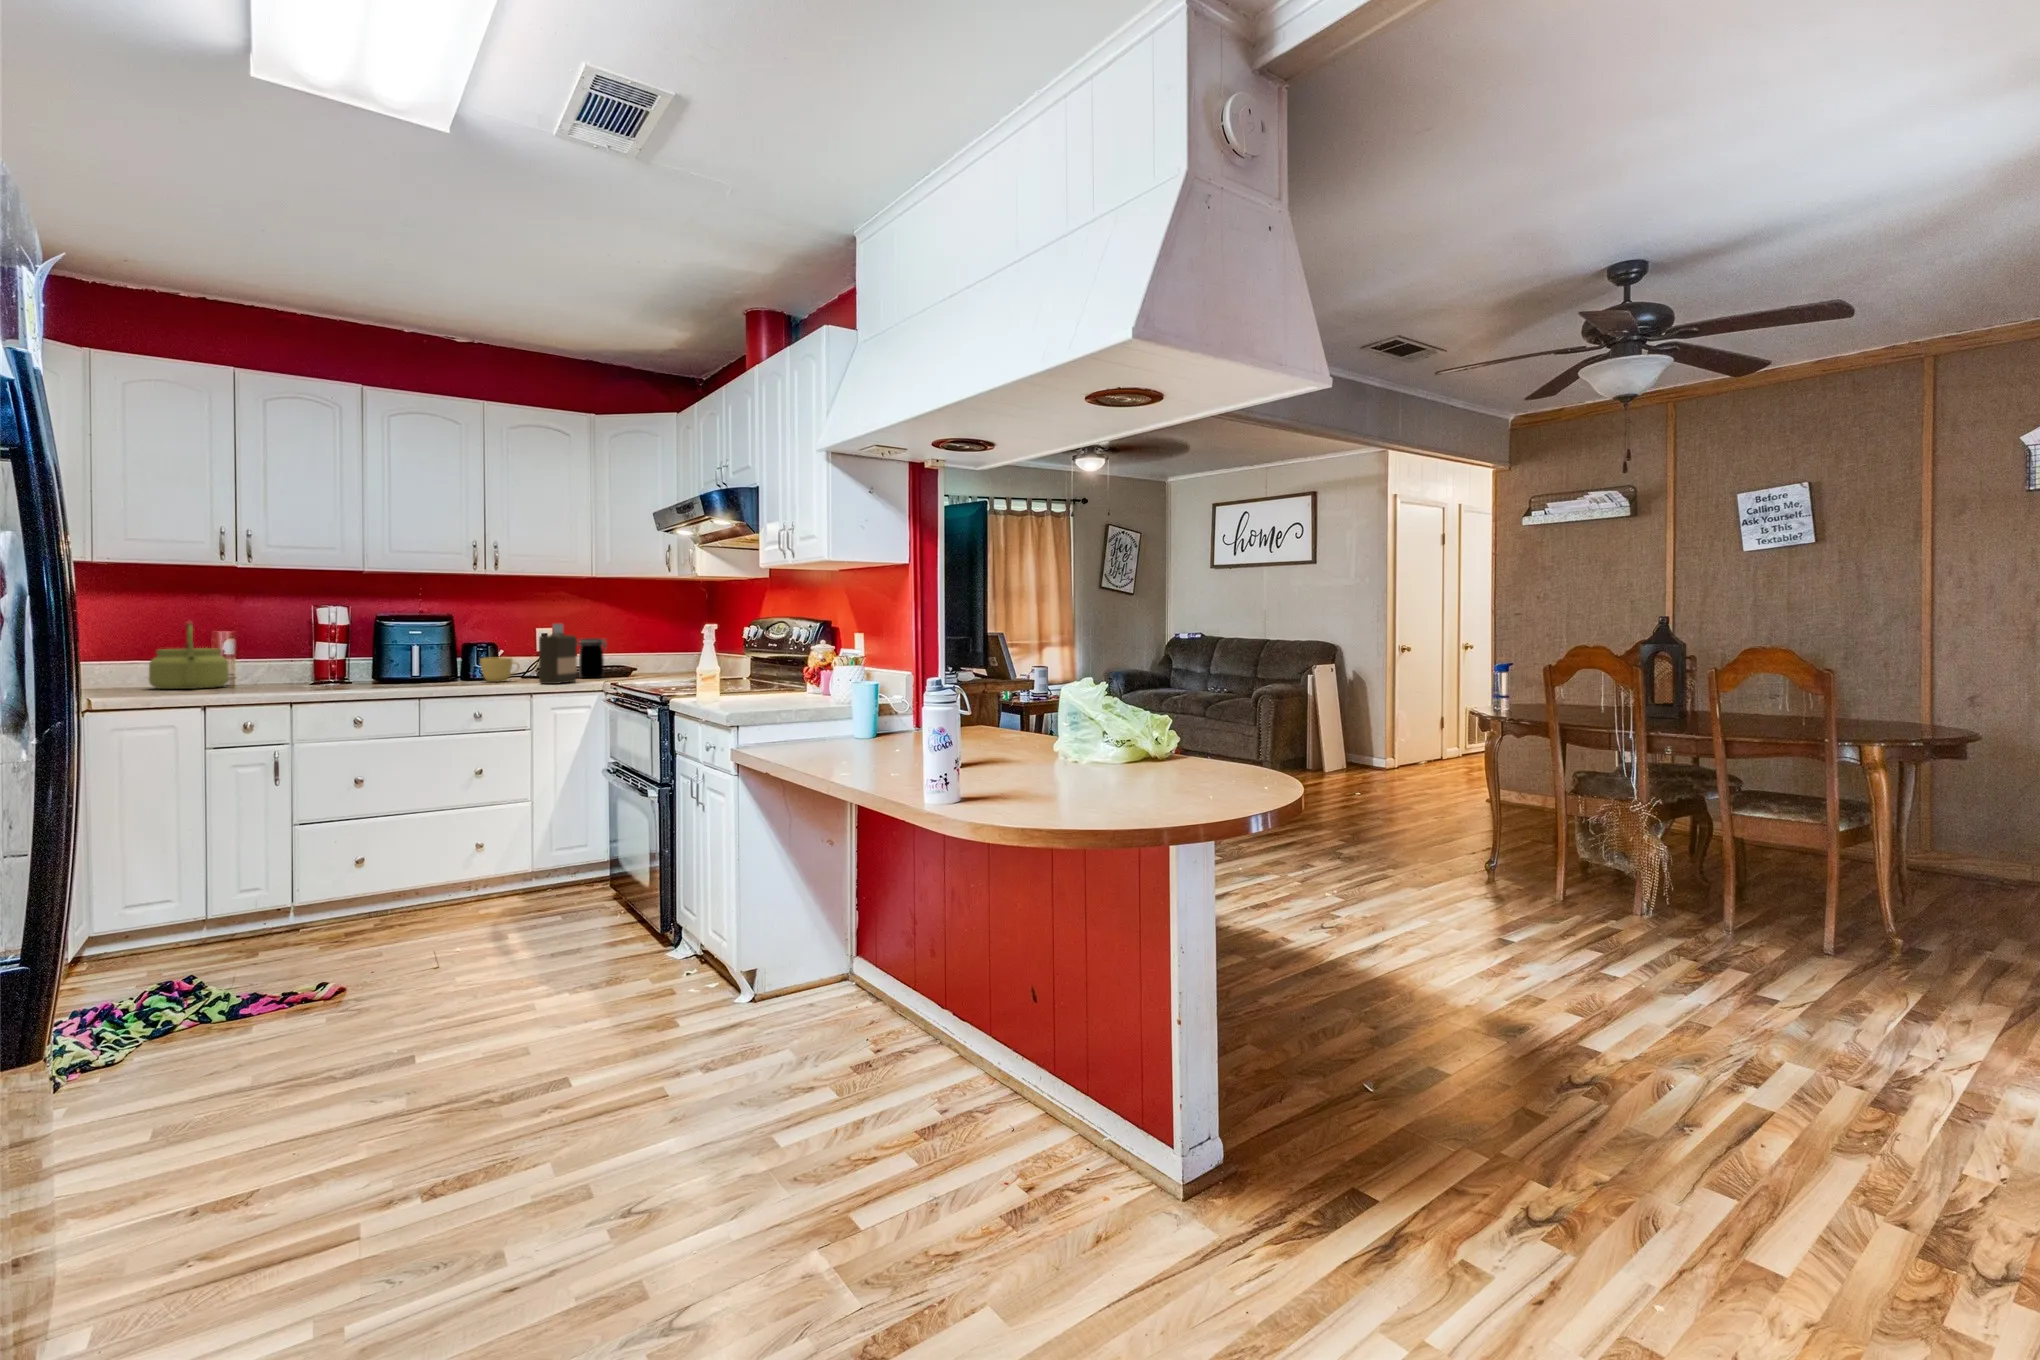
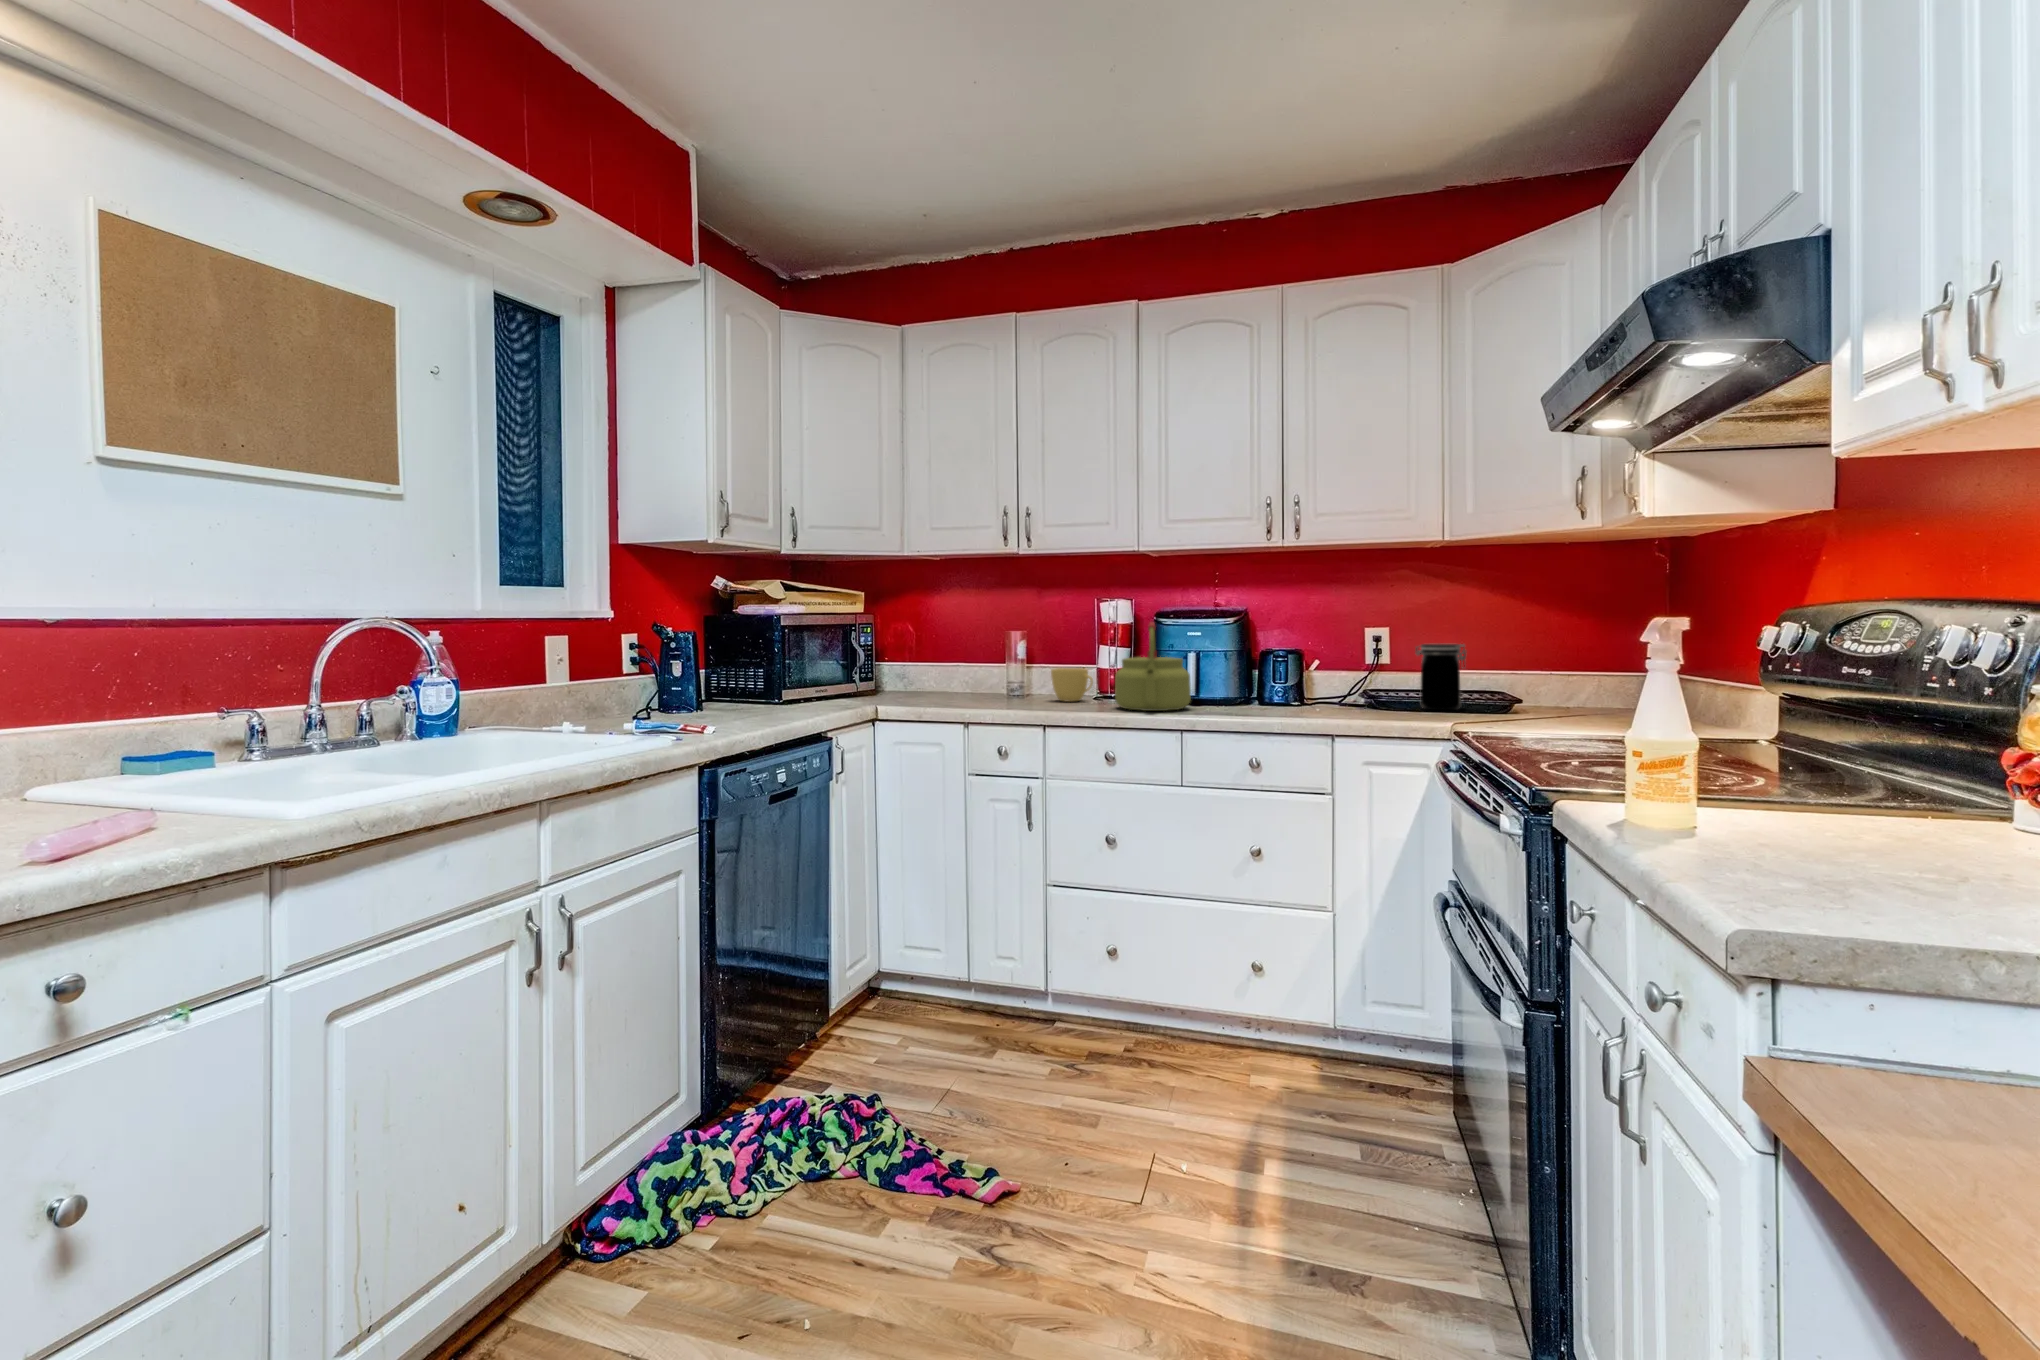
kettle: present [149,621,229,689] -> present [1115,622,1191,711]
bottle: present [539,624,577,684] -> none [1343,620,1406,722]
cup: present [480,657,520,682] -> present [1051,668,1093,702]

